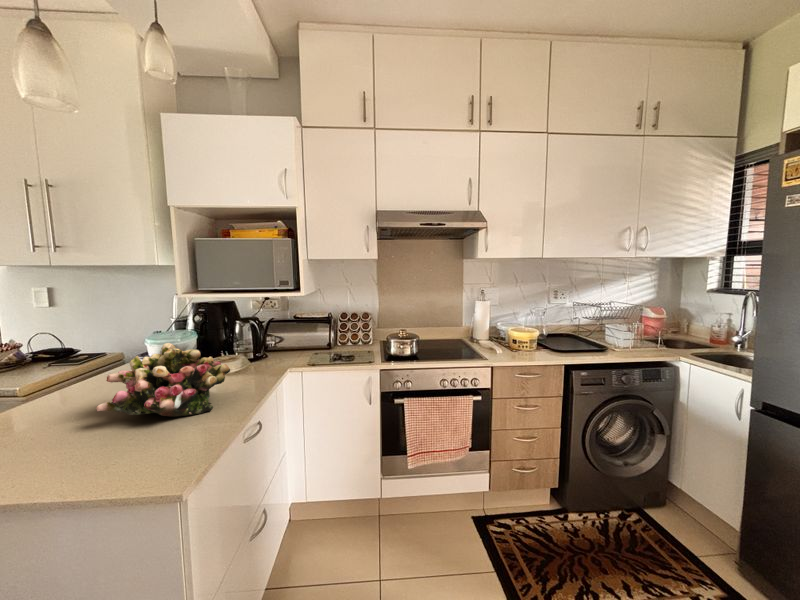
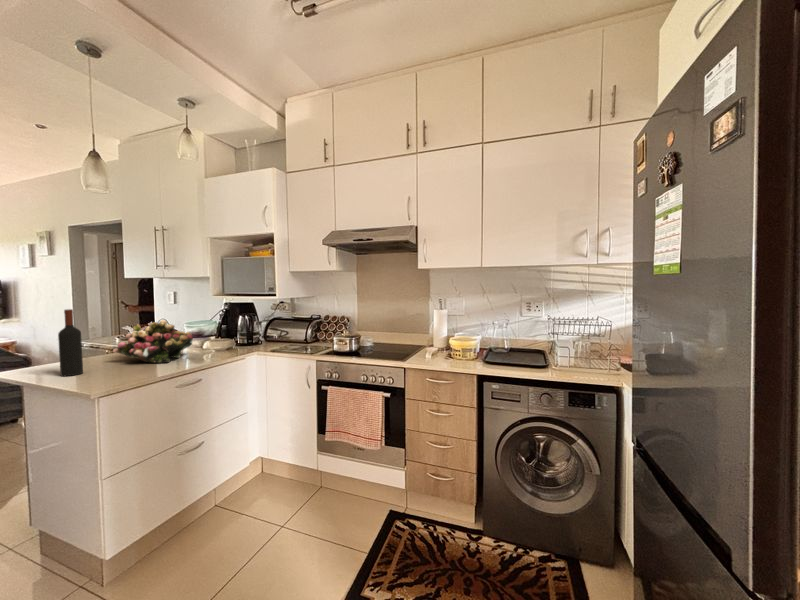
wine bottle: none [37,346,92,482] -> present [58,309,83,376]

